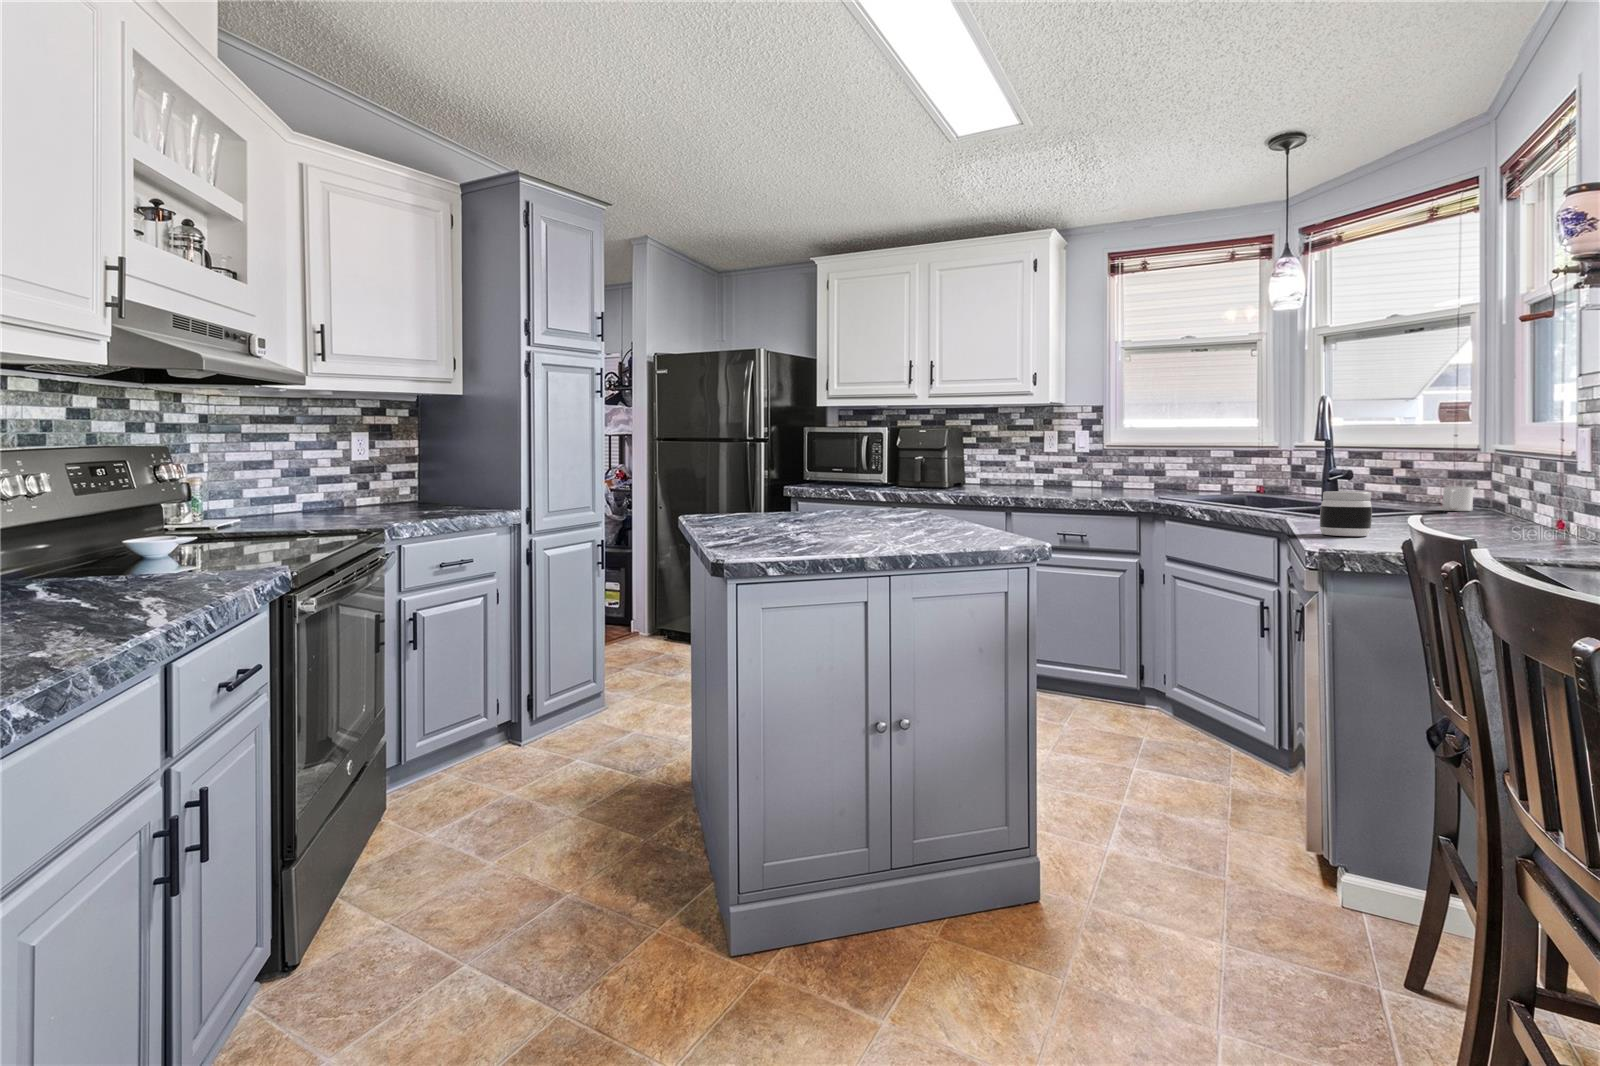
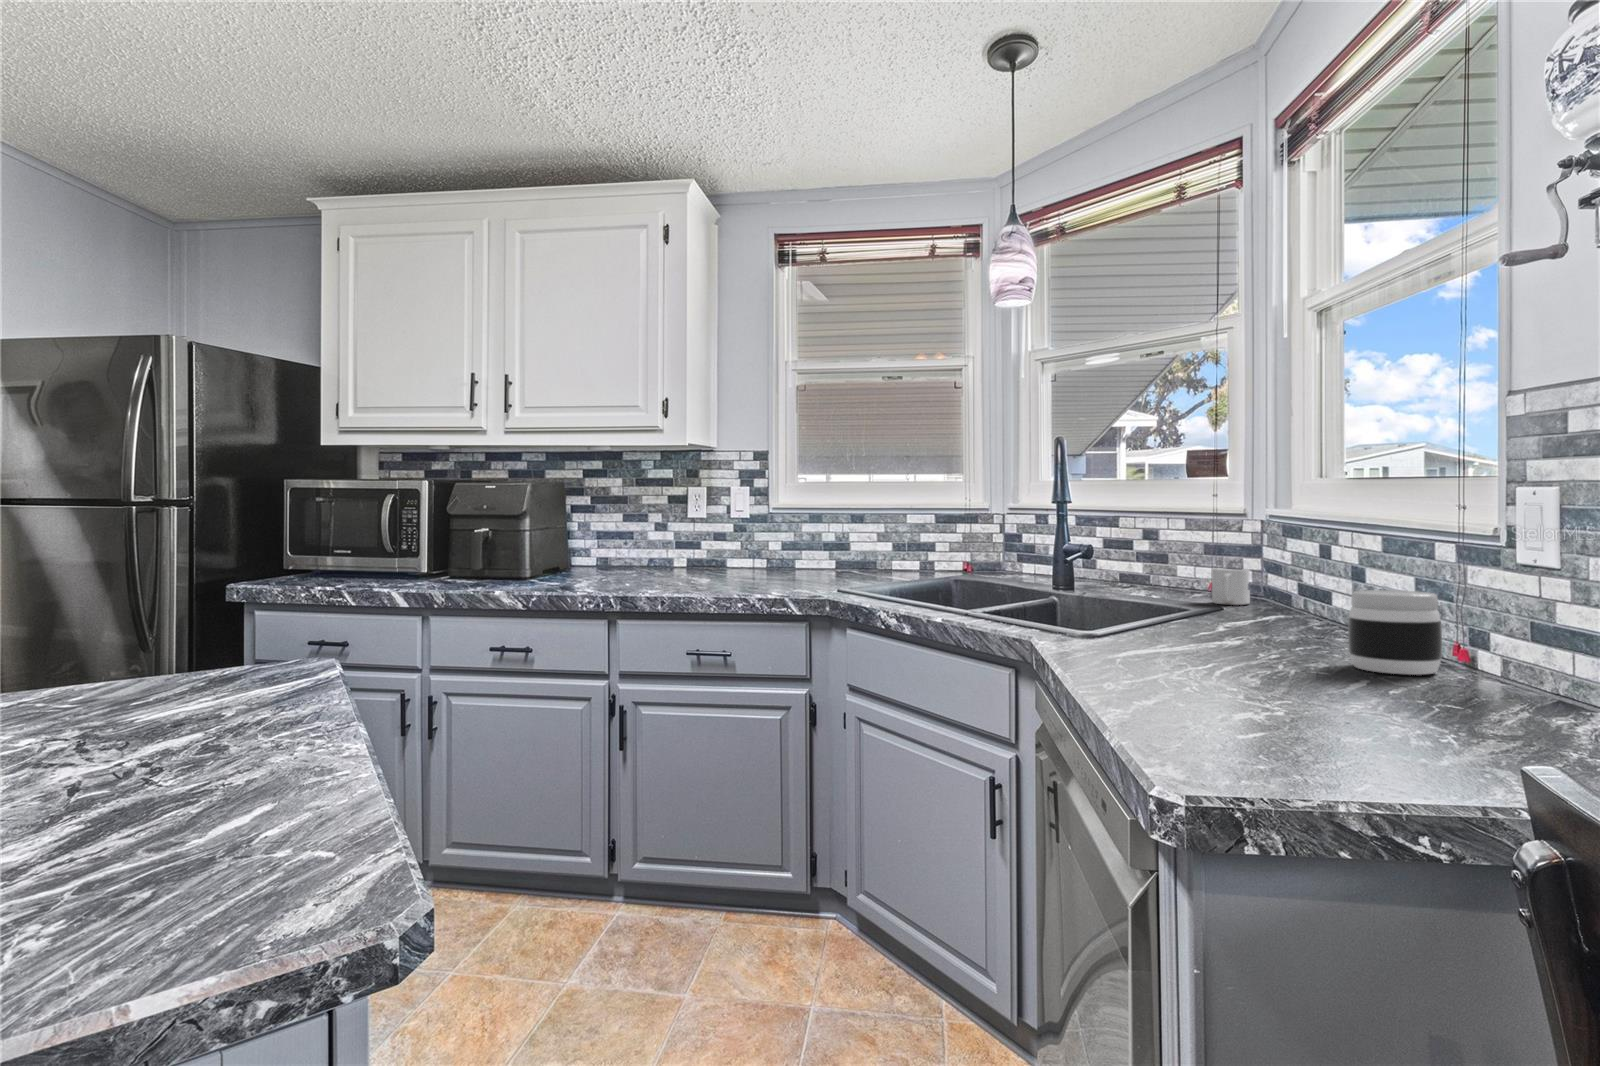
jar: present [1320,491,1372,536] -> present [1348,590,1442,675]

